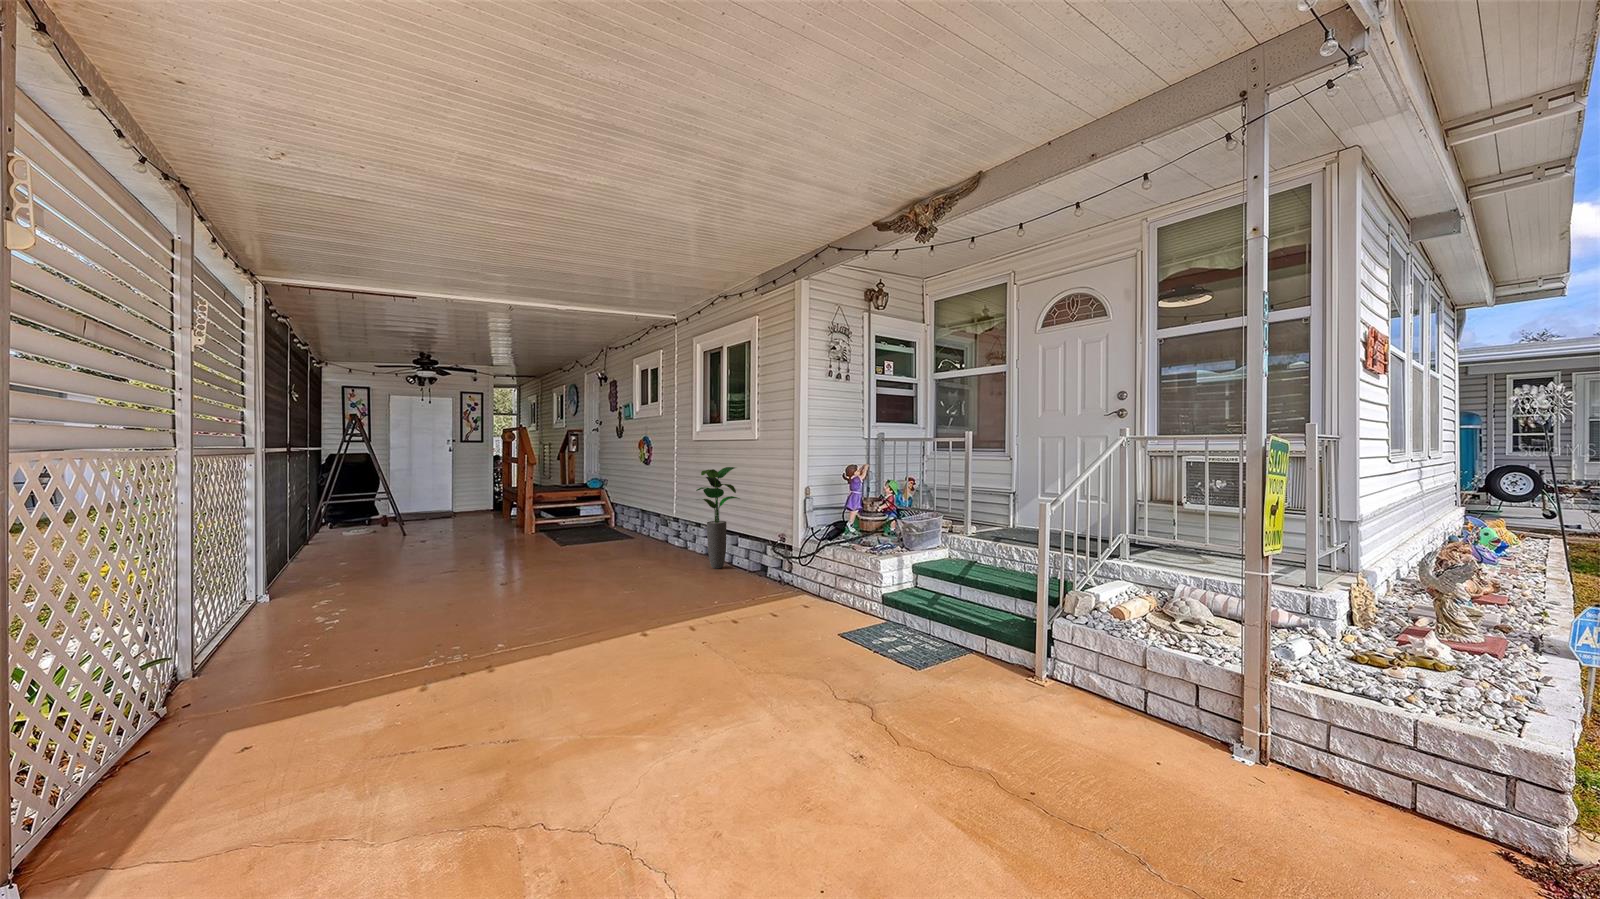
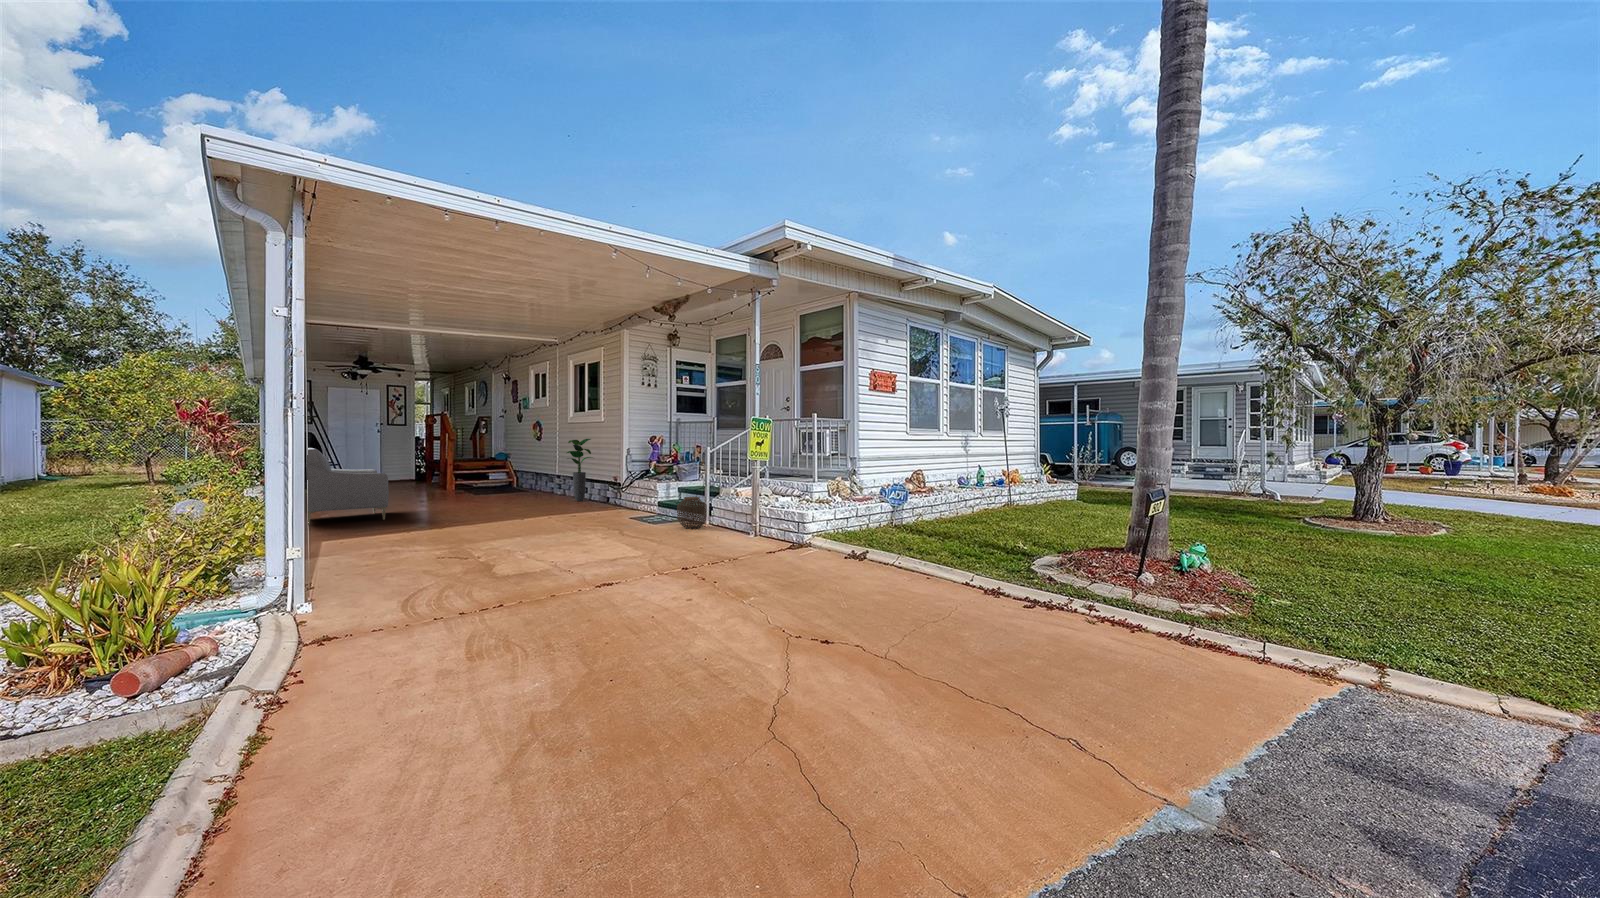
chair: none [219,494,404,644] -> present [307,448,389,525]
woven basket: none [981,616,1053,698] -> present [677,497,707,529]

